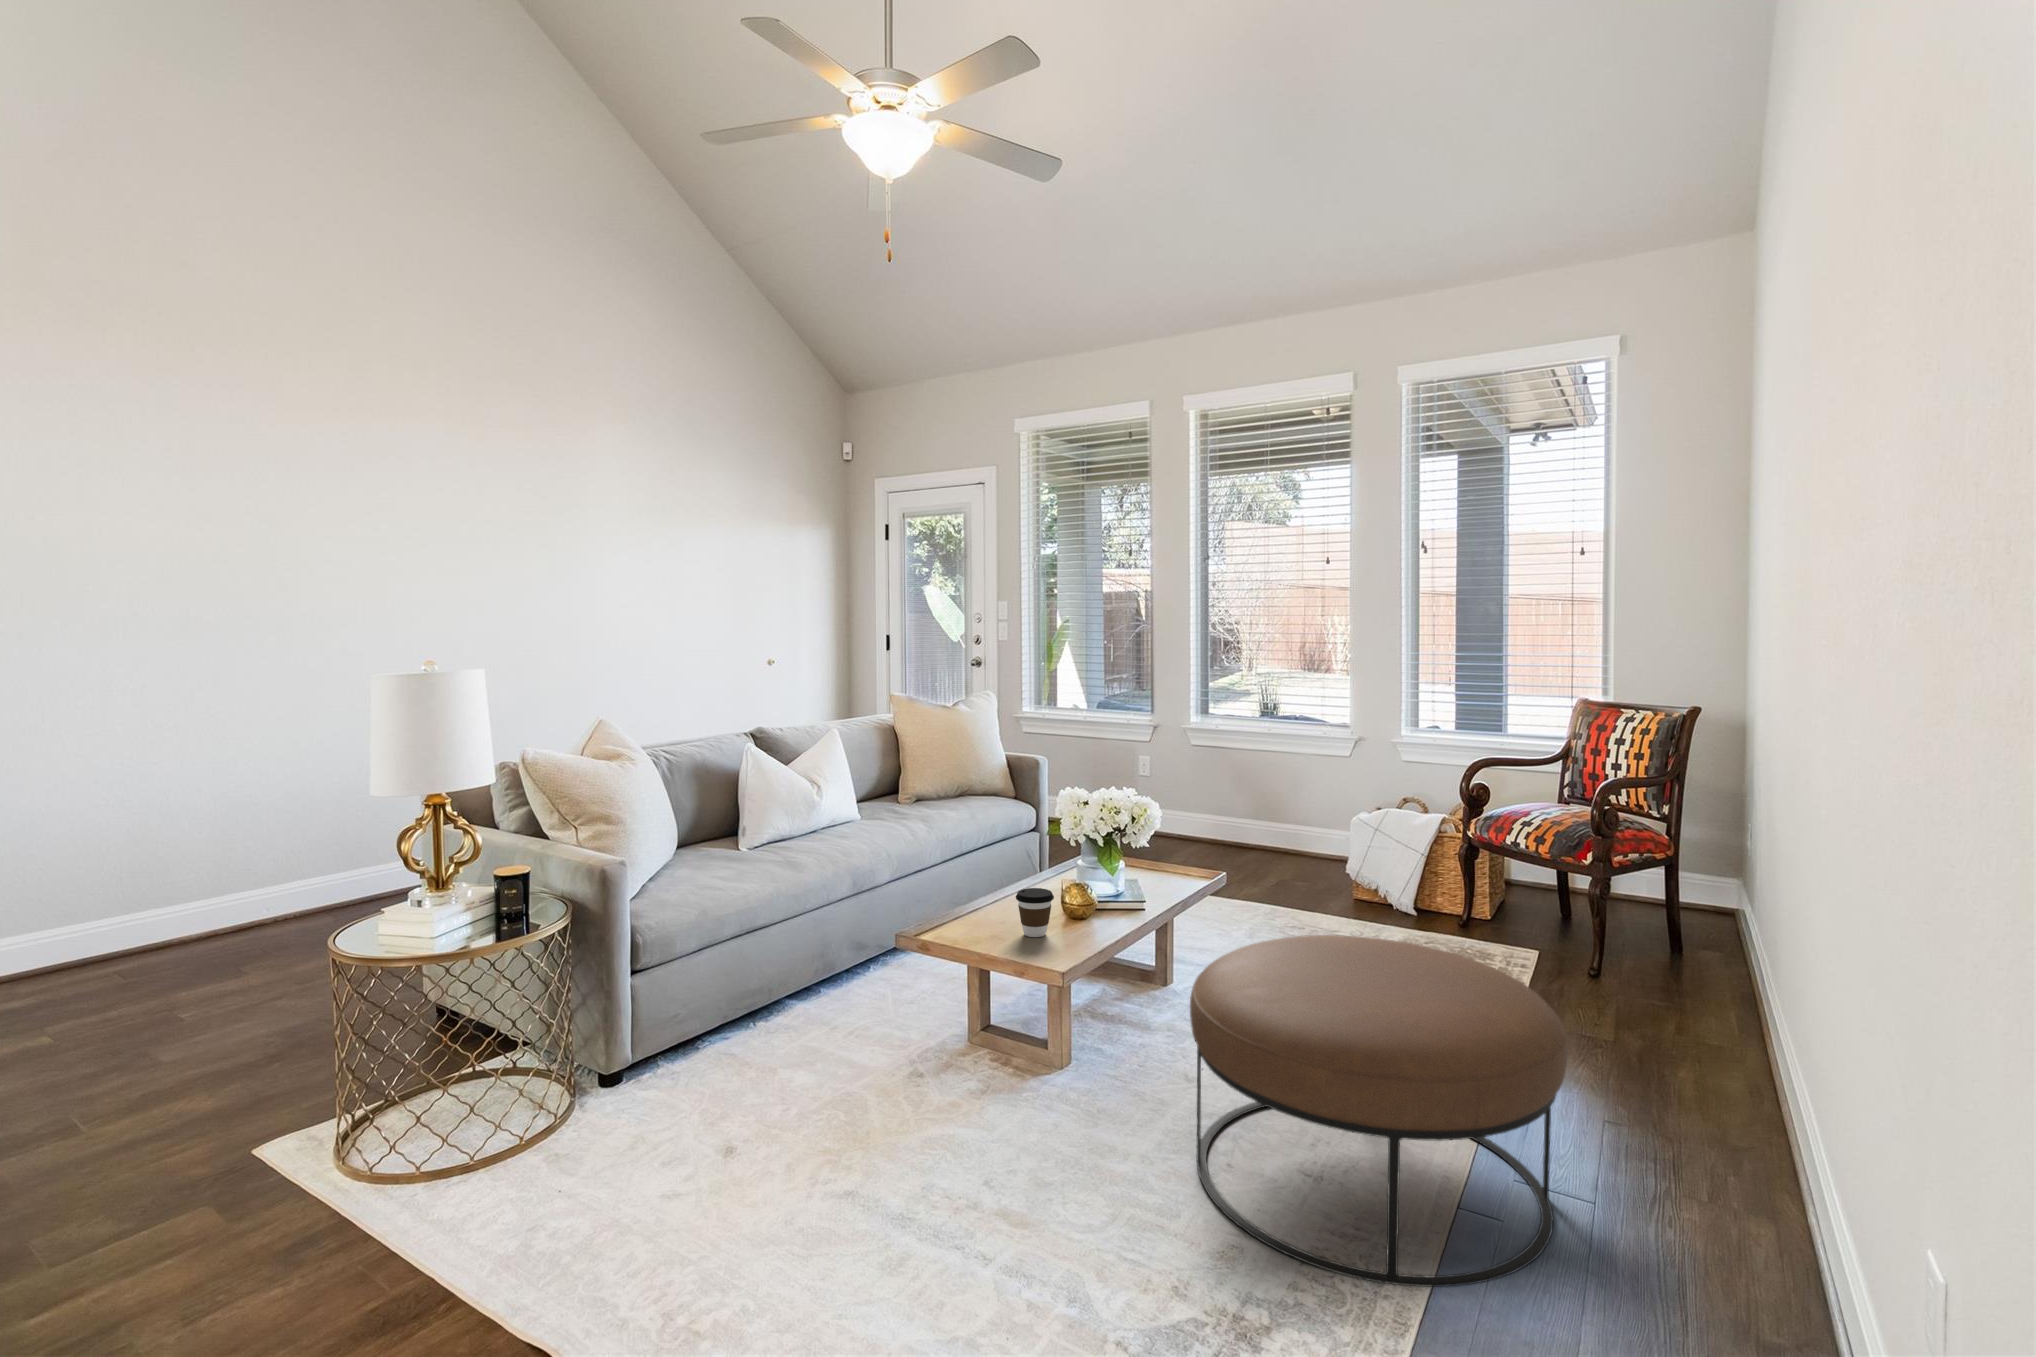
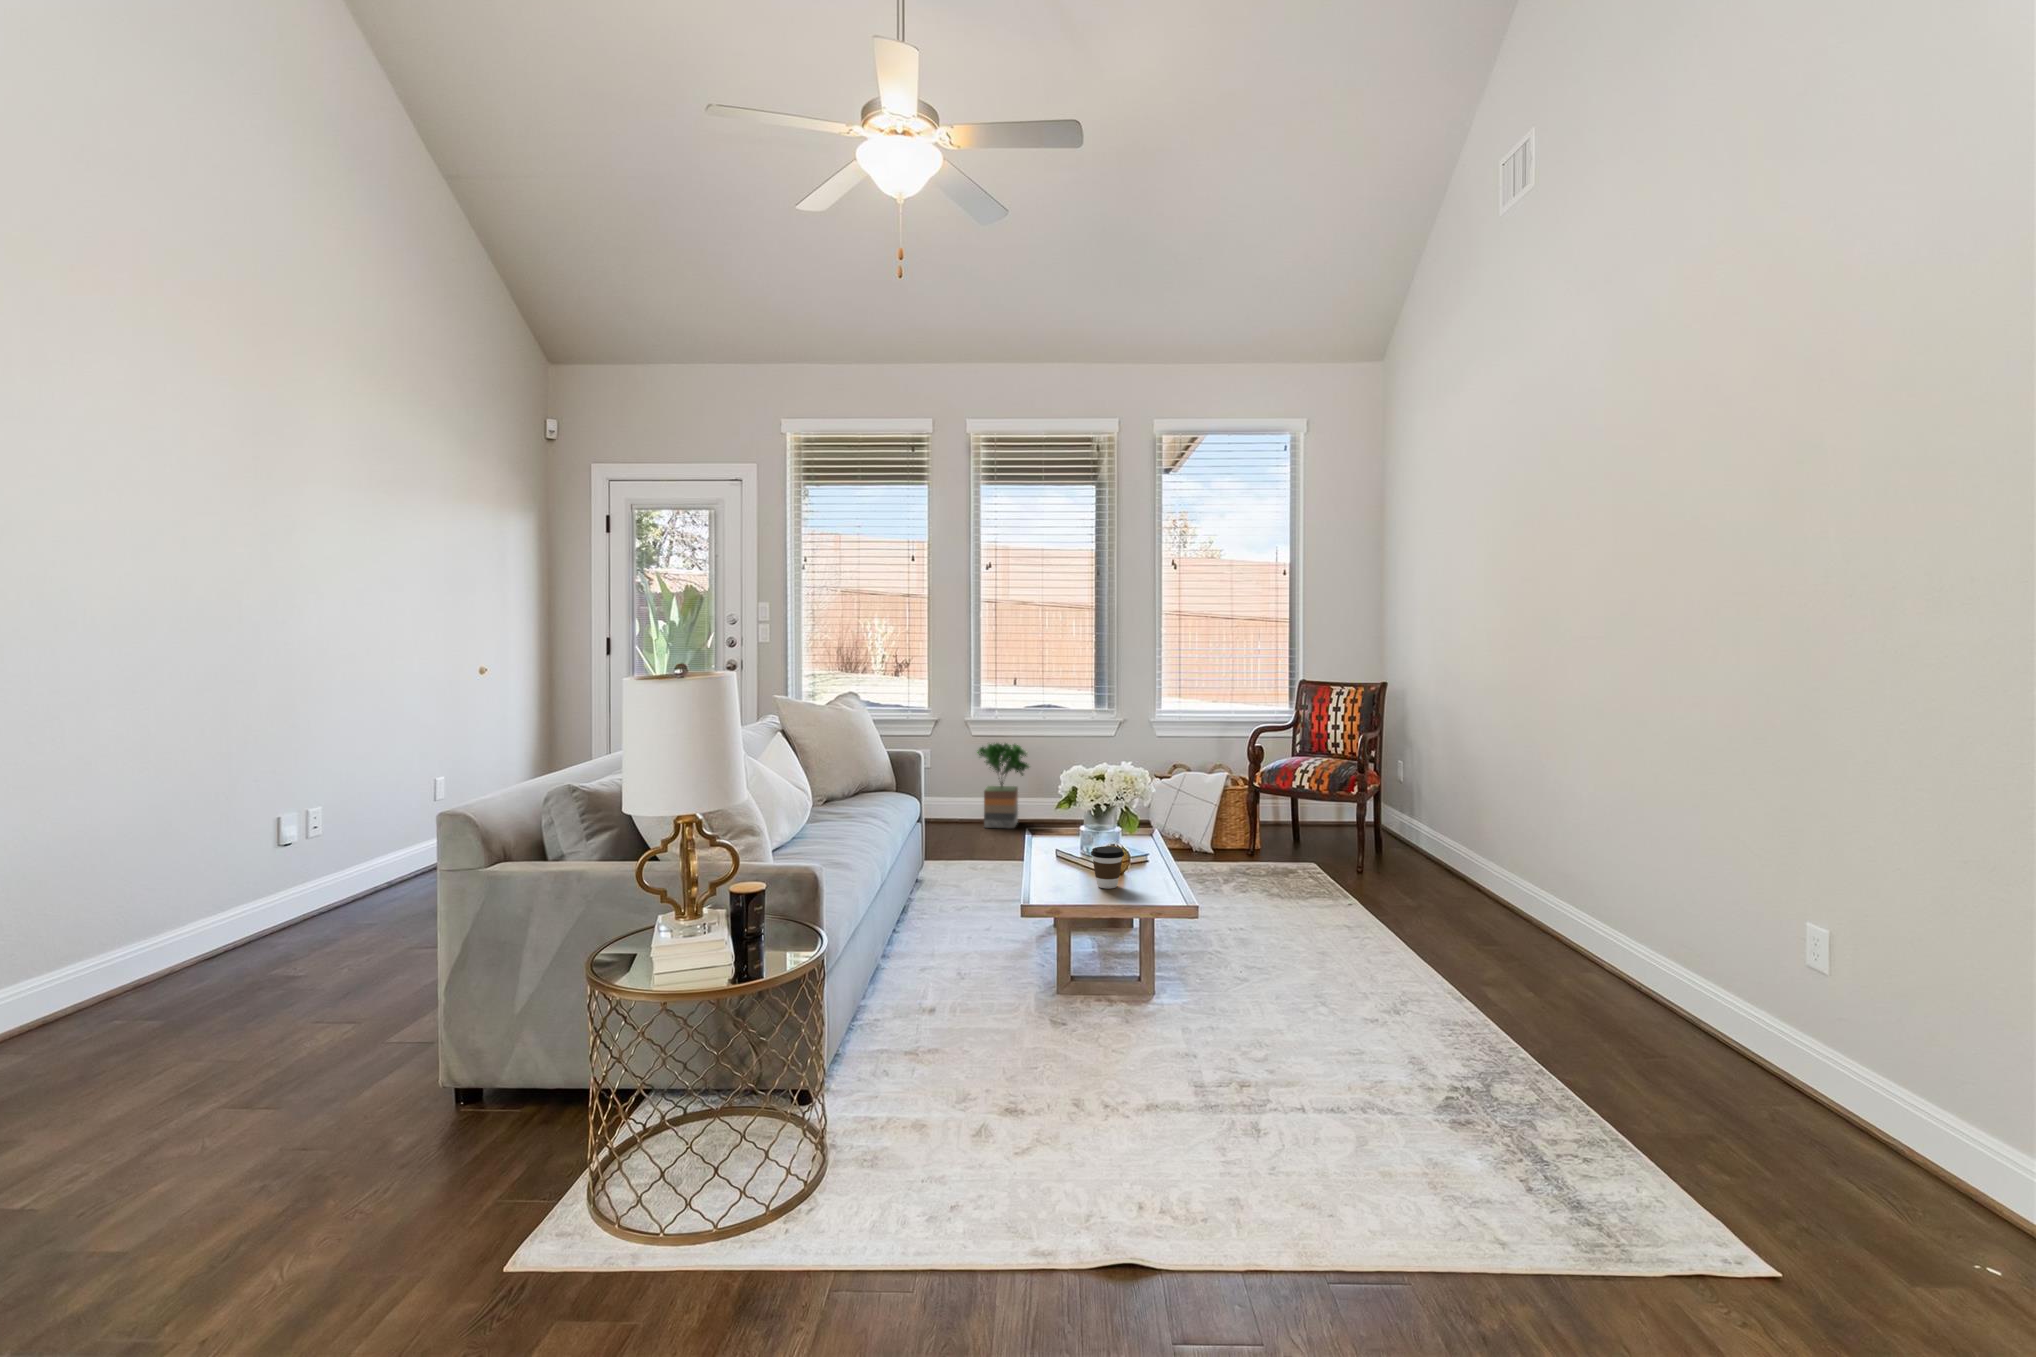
potted tree: none [1186,755,1249,854] -> present [977,743,1029,828]
ottoman: present [1190,935,1568,1287] -> none [1297,848,1574,1068]

